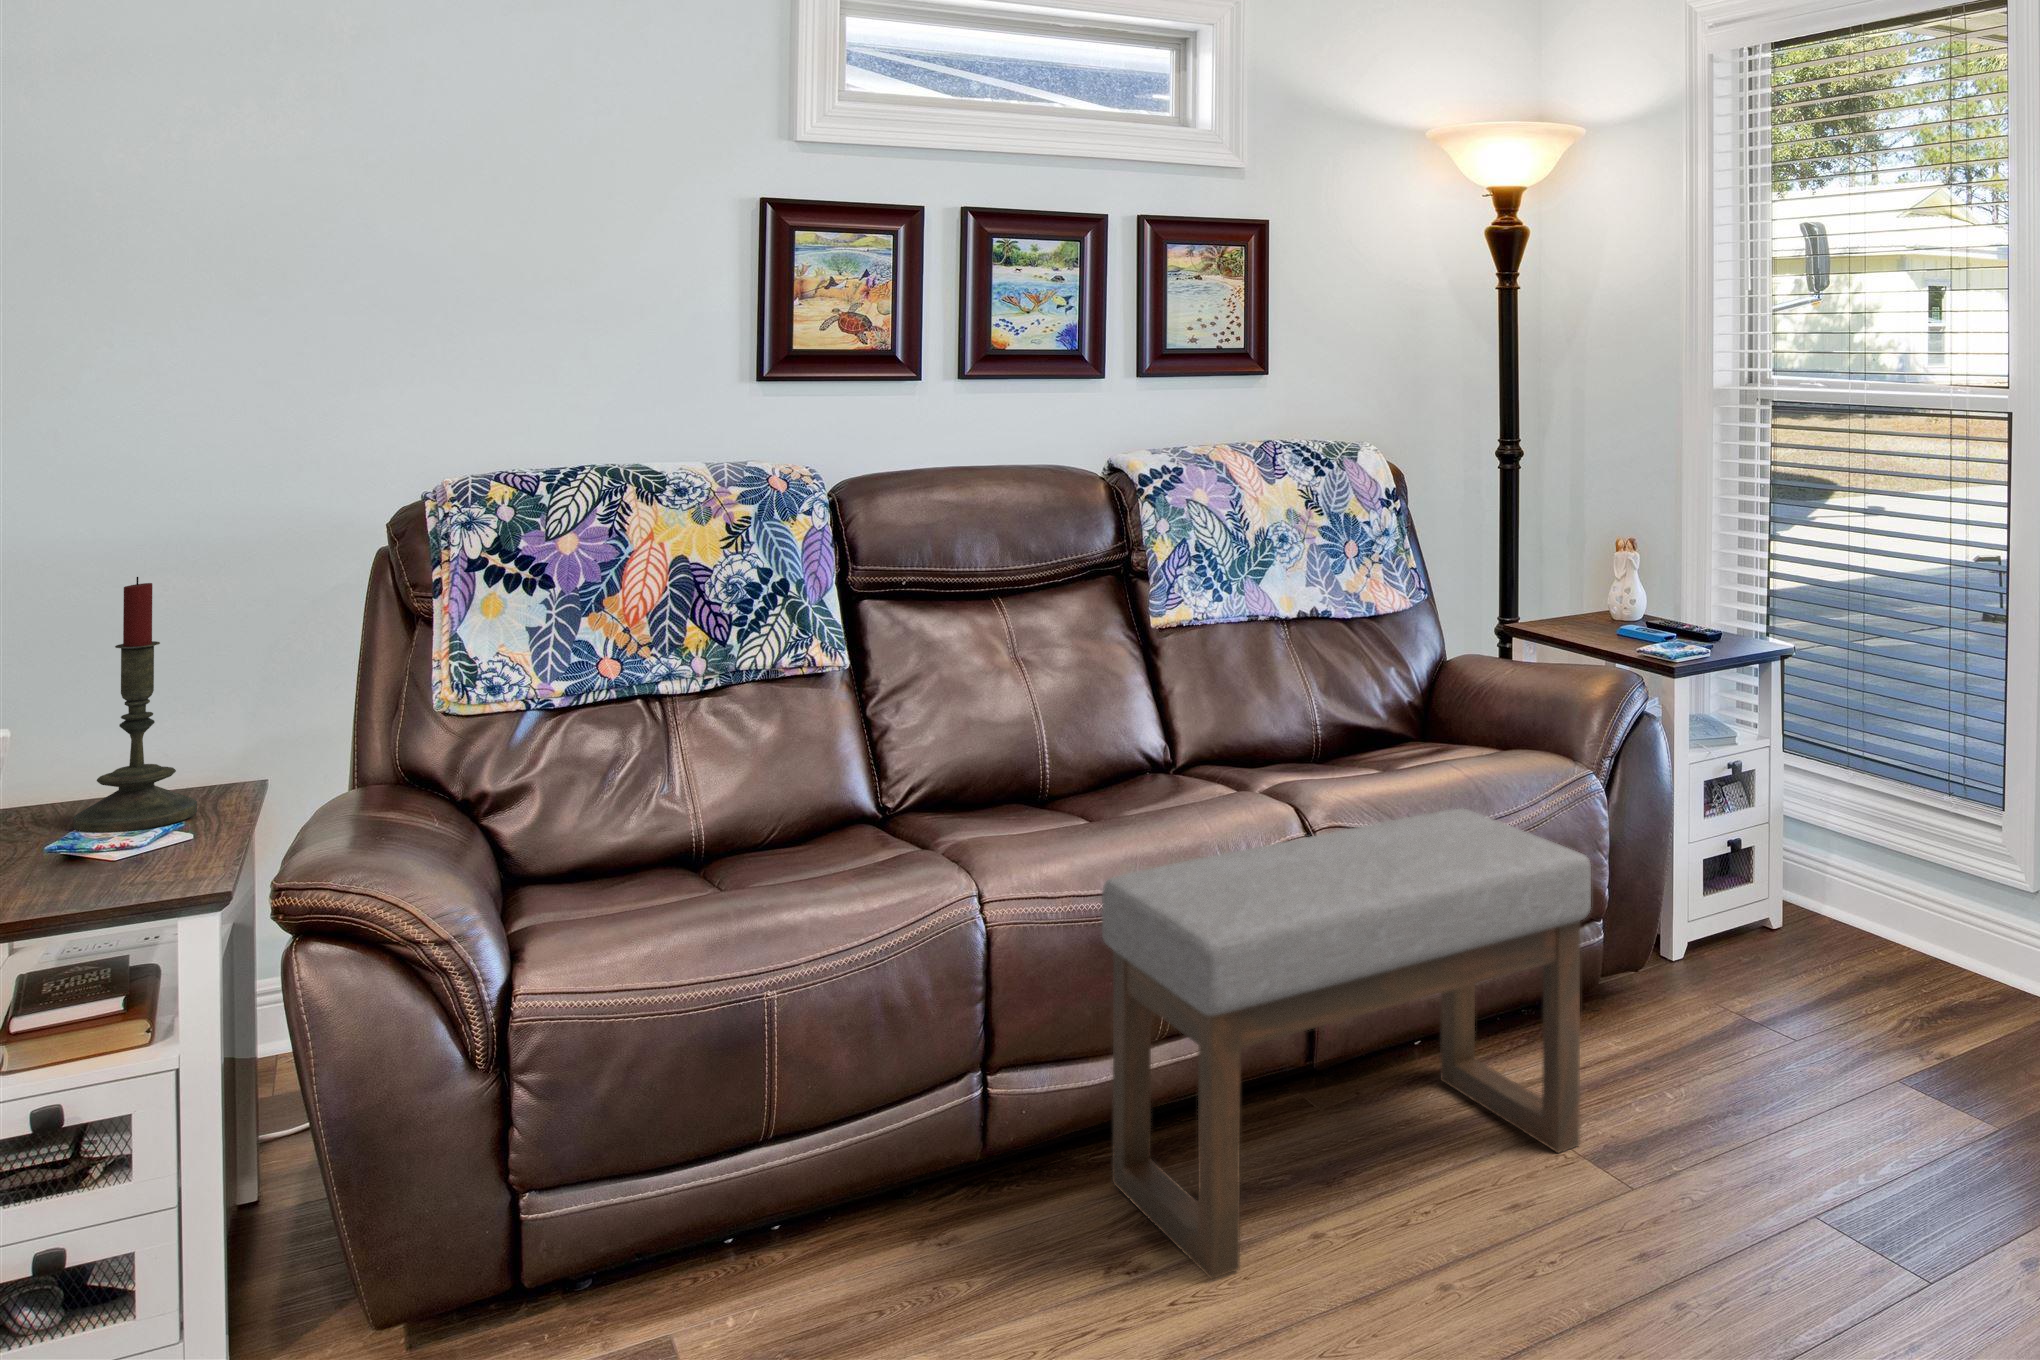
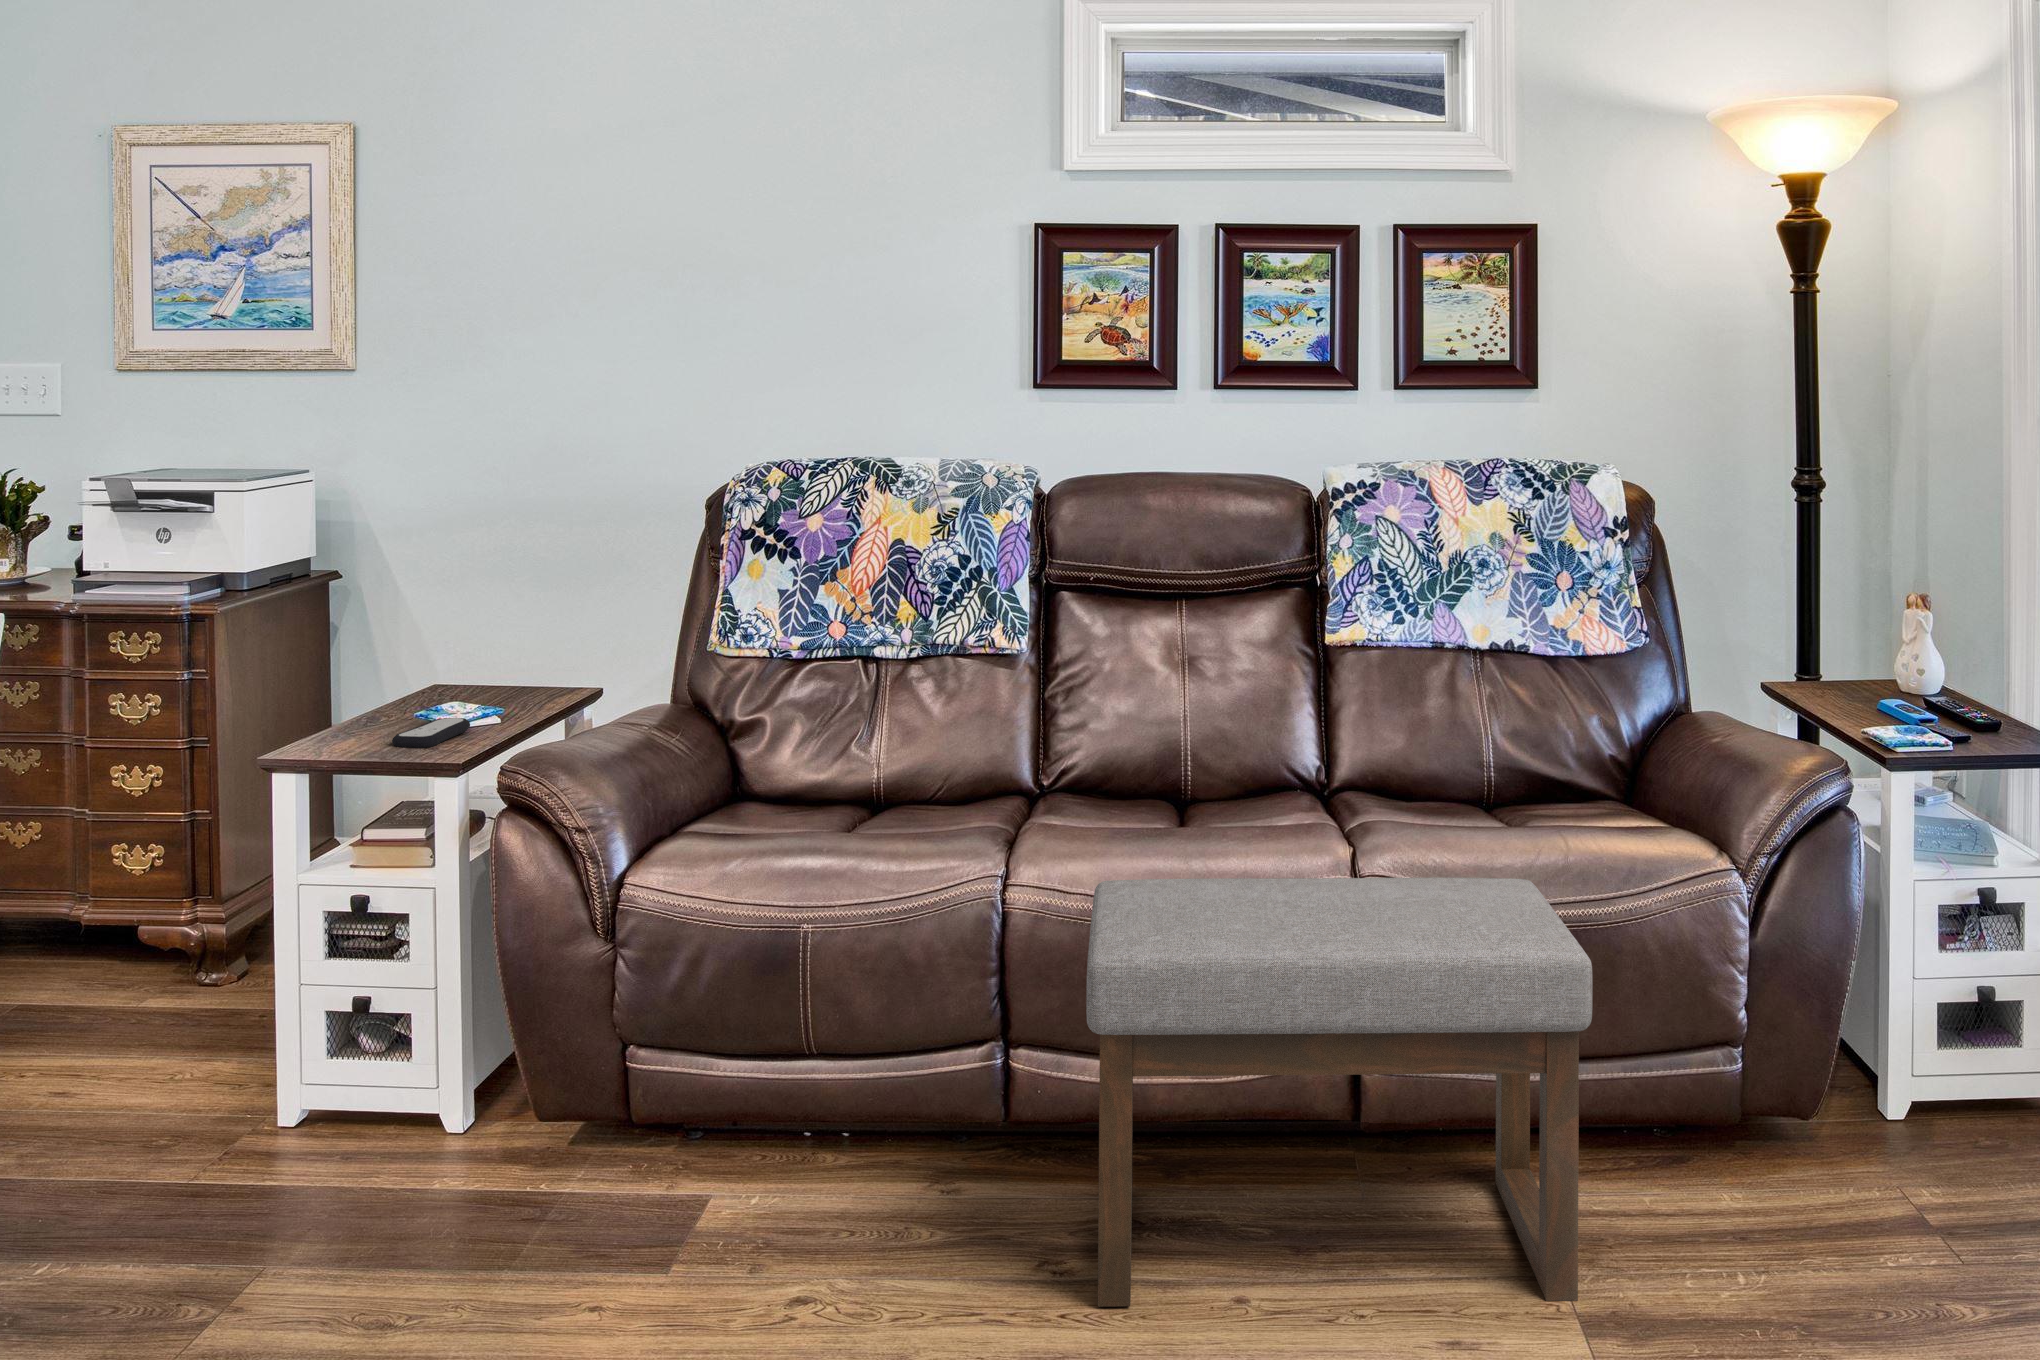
candle: present [73,577,197,833] -> none [464,525,541,714]
remote control: none [73,837,163,887] -> present [392,718,470,748]

